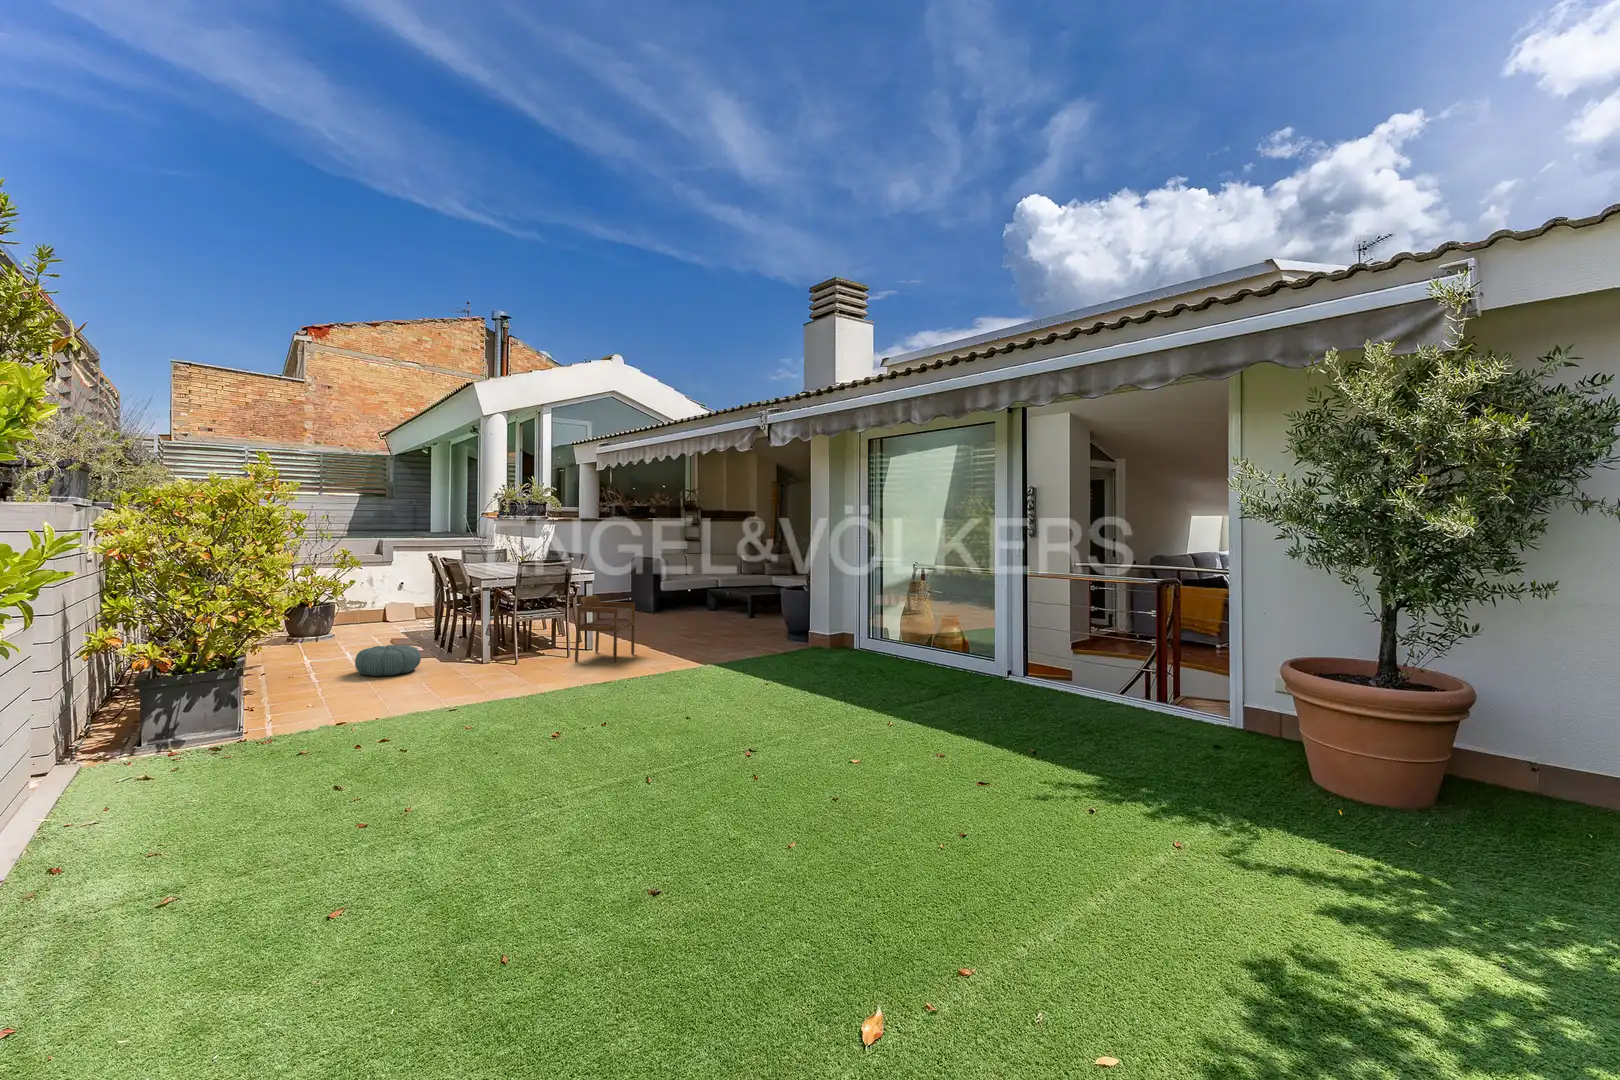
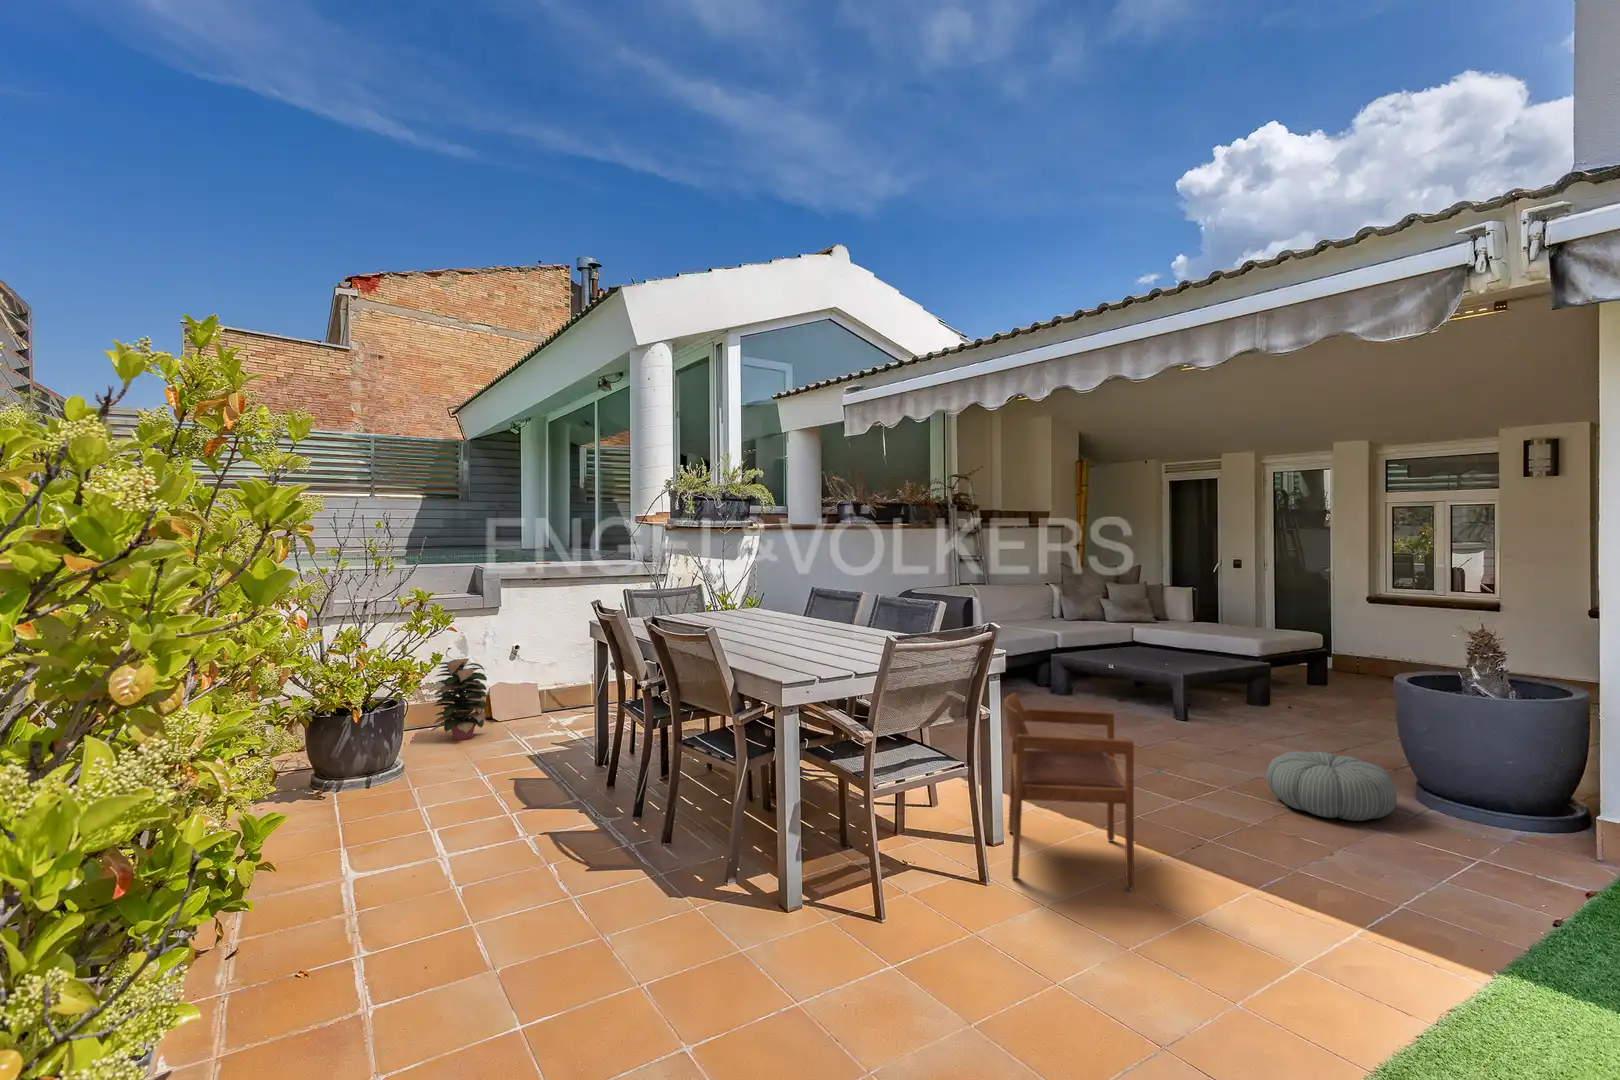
decorative plant: none [350,588,386,629] -> present [431,658,492,740]
pouf: present [355,645,421,676] -> present [1267,752,1397,821]

